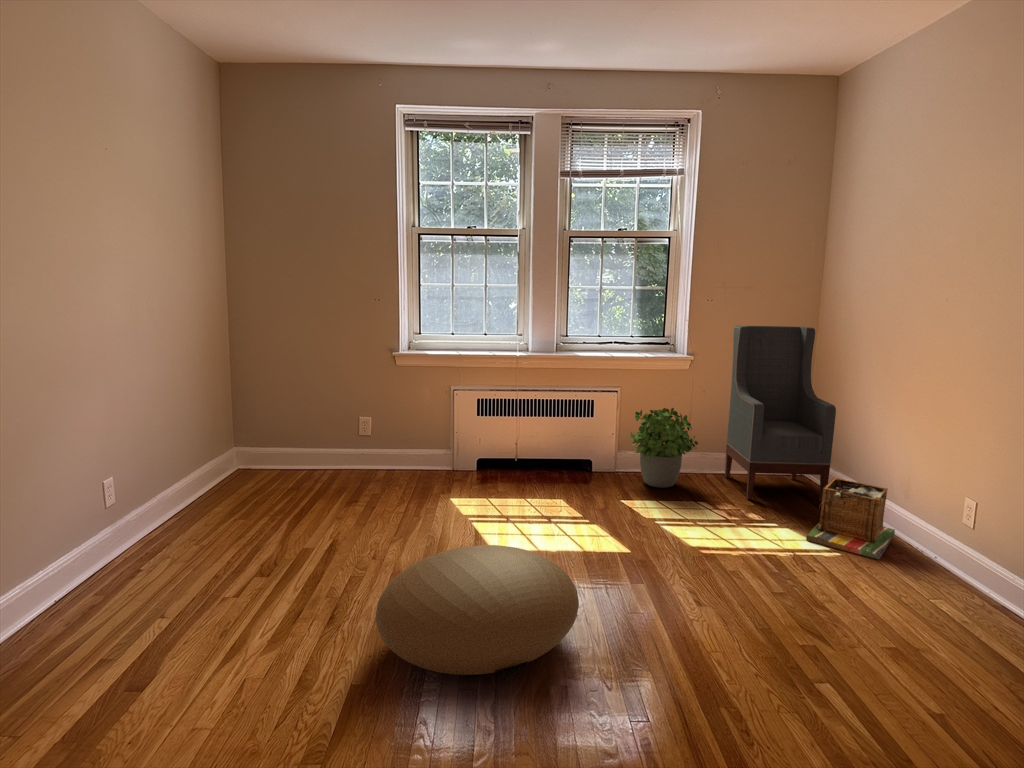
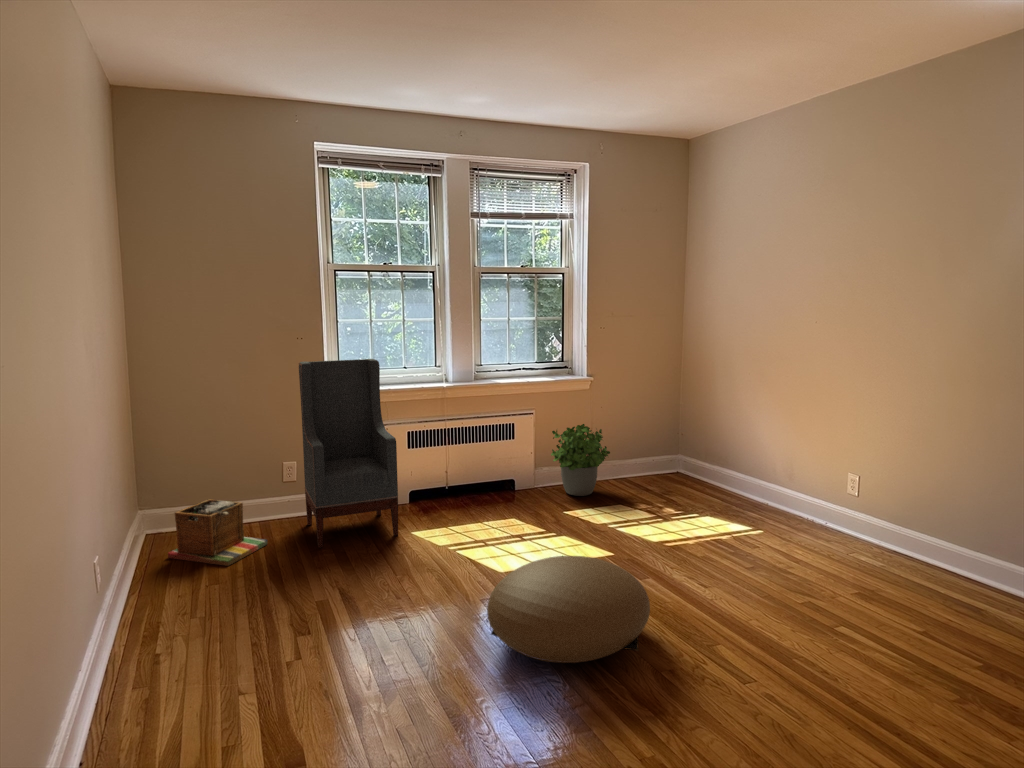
armchair: present [725,325,836,502] -> present [299,359,398,547]
laundry basket: present [806,478,895,559] -> present [168,499,267,566]

